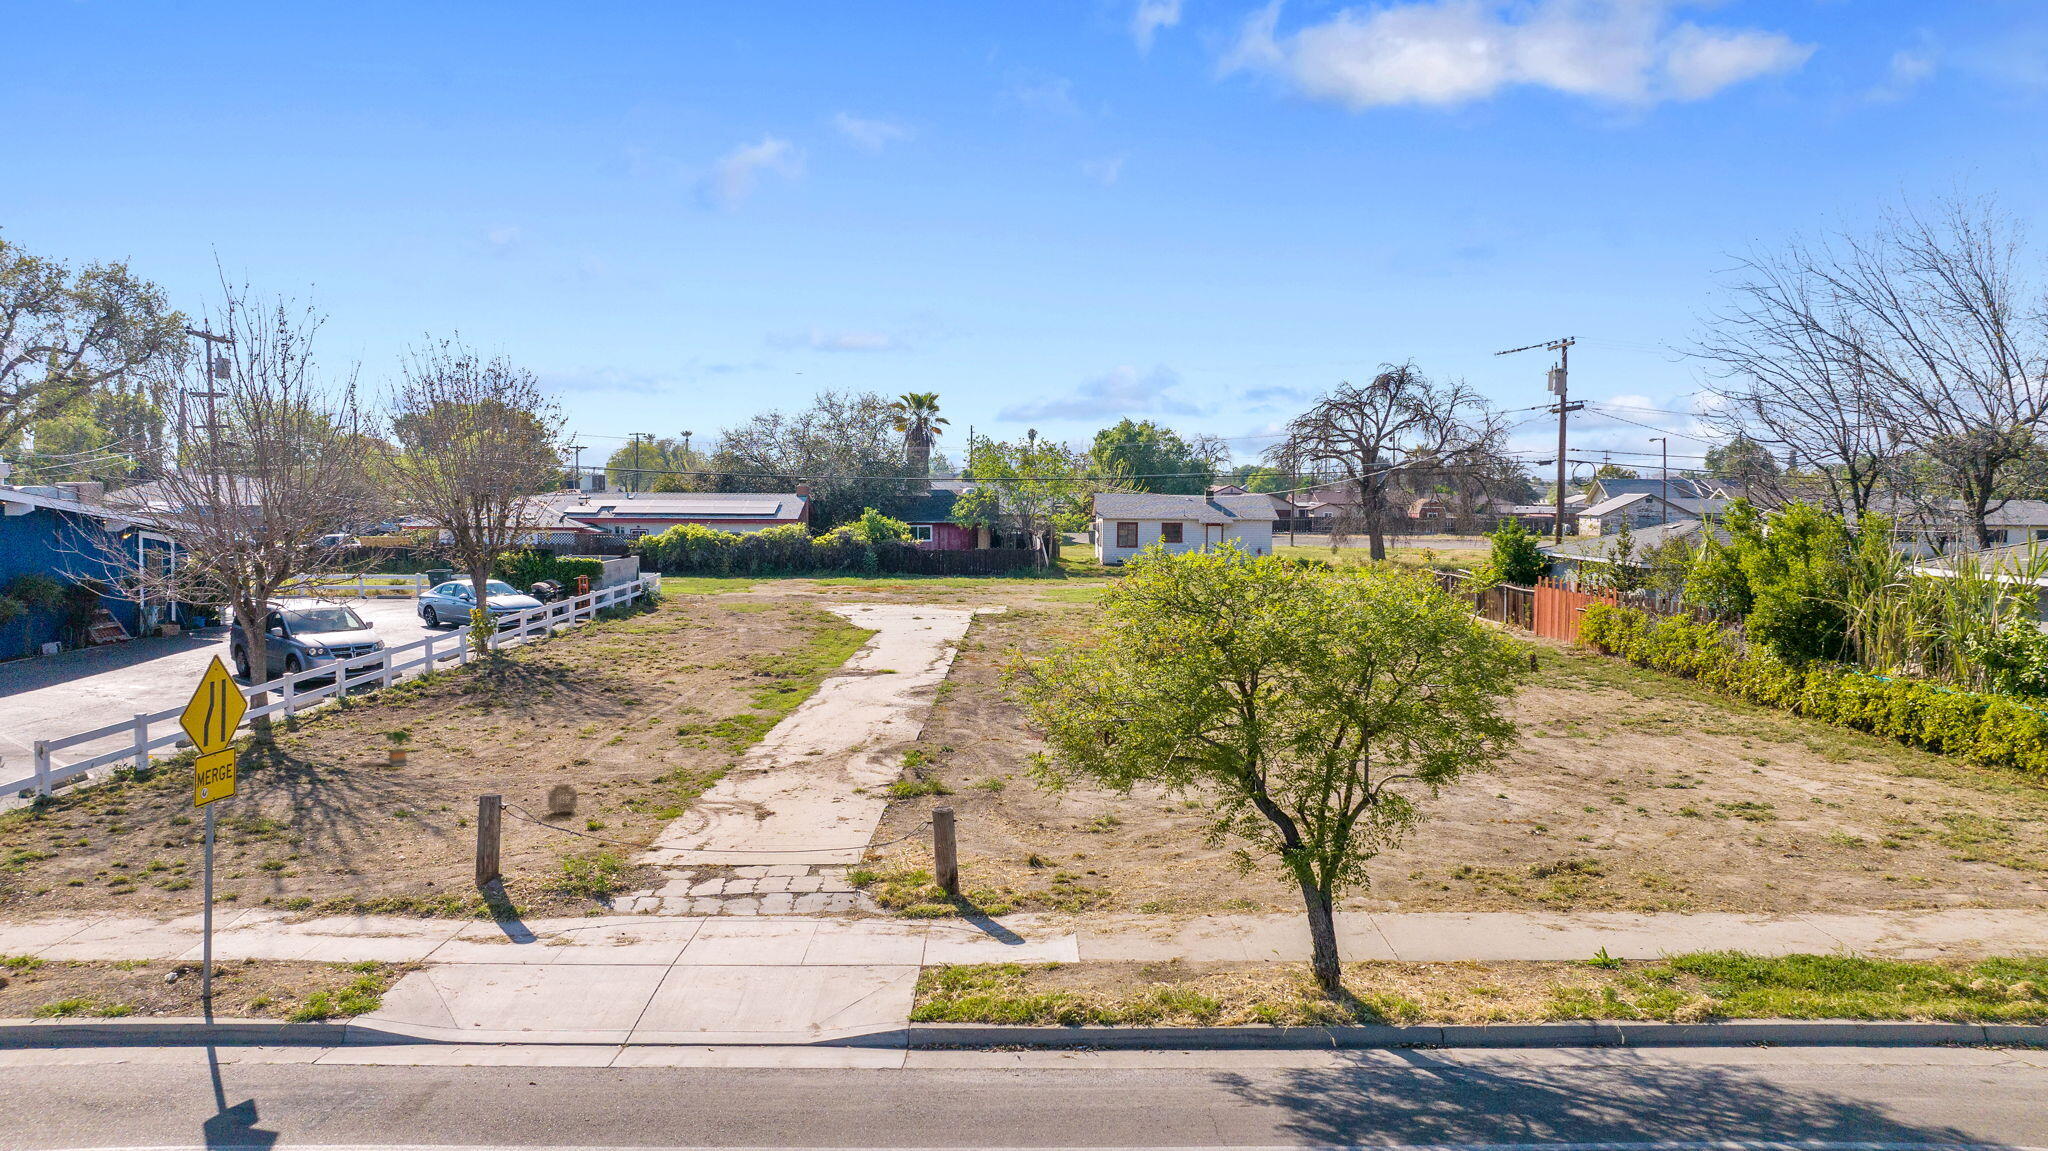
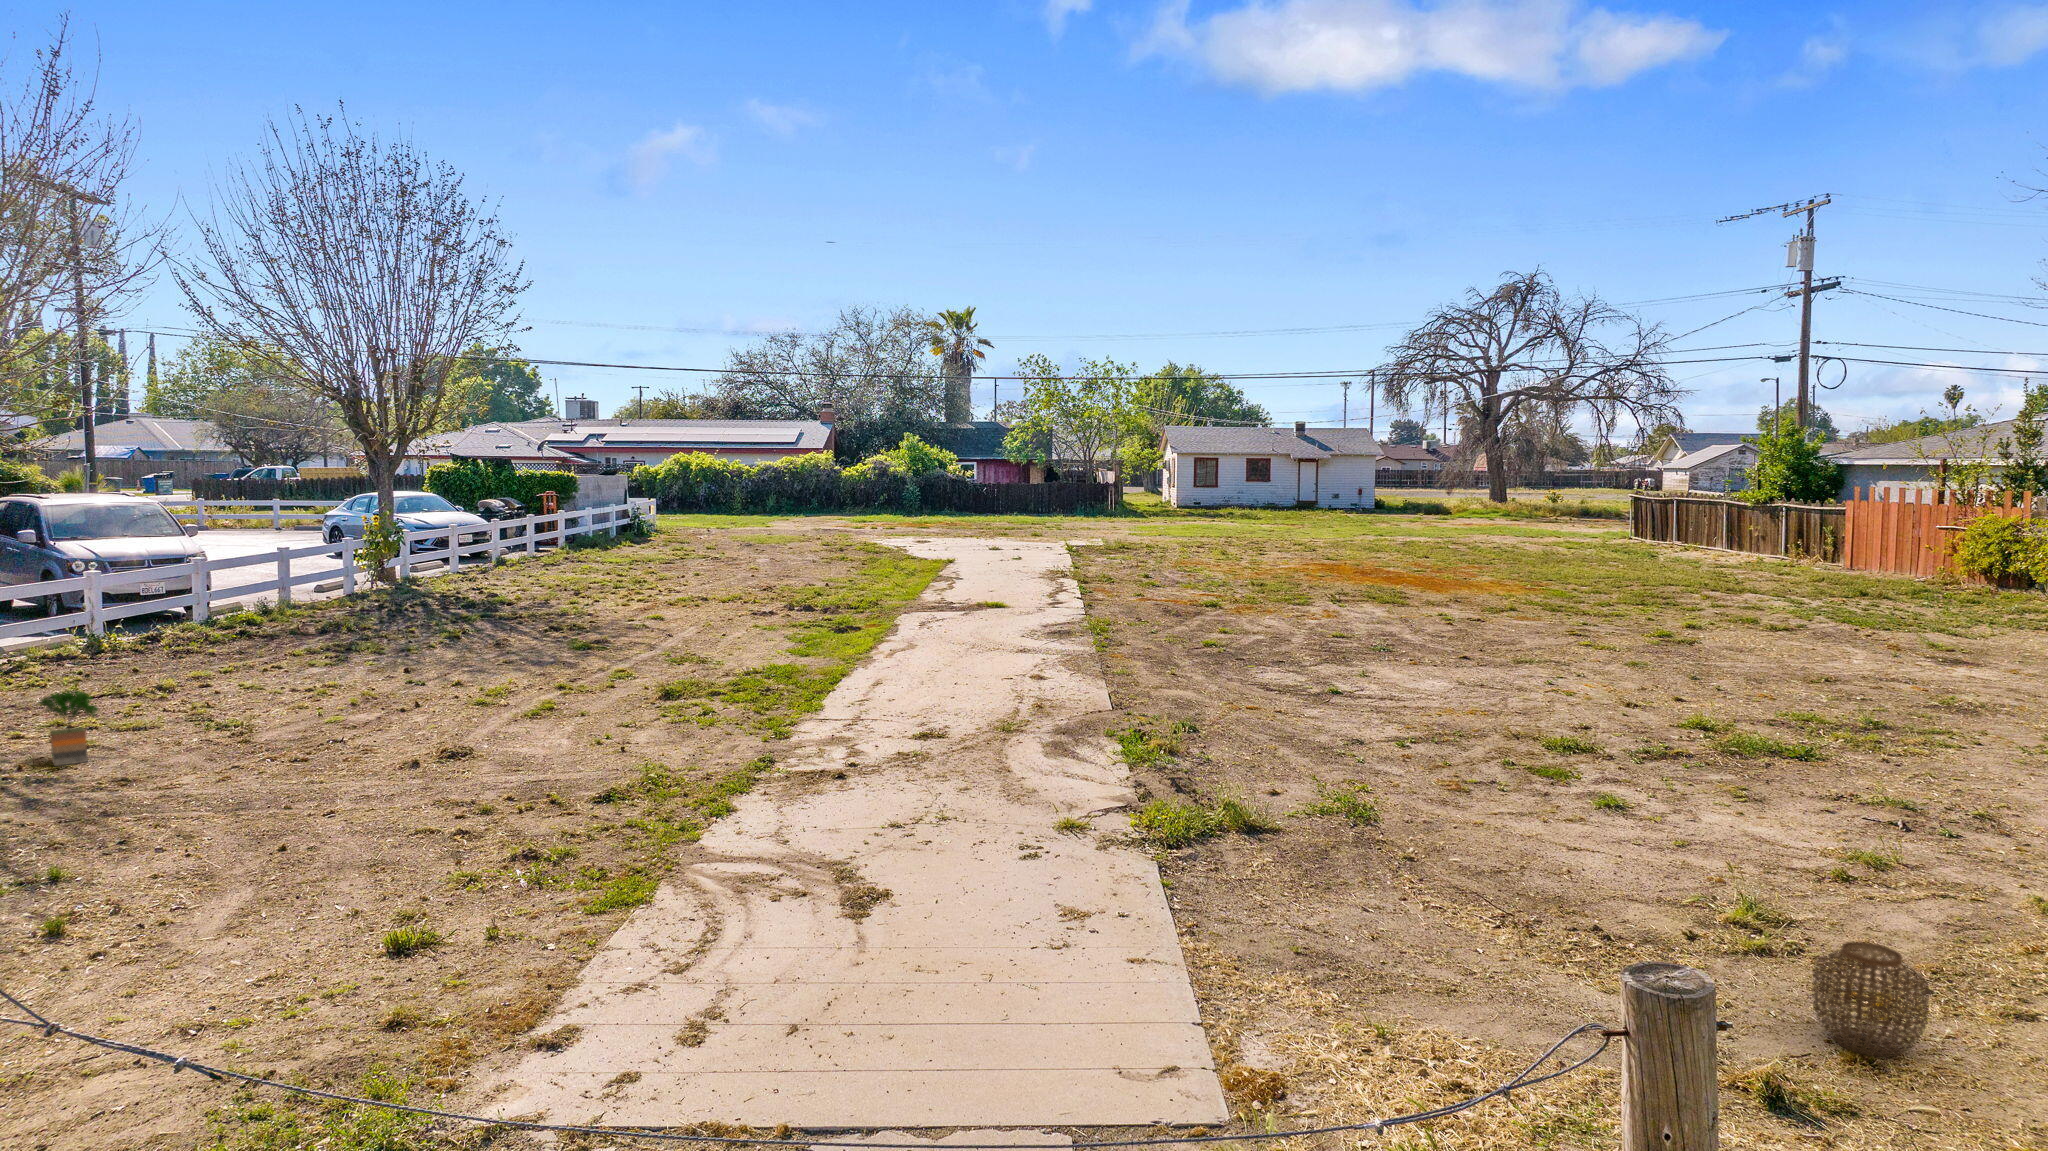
woven basket: present [548,784,577,815] -> present [1812,942,1929,1057]

